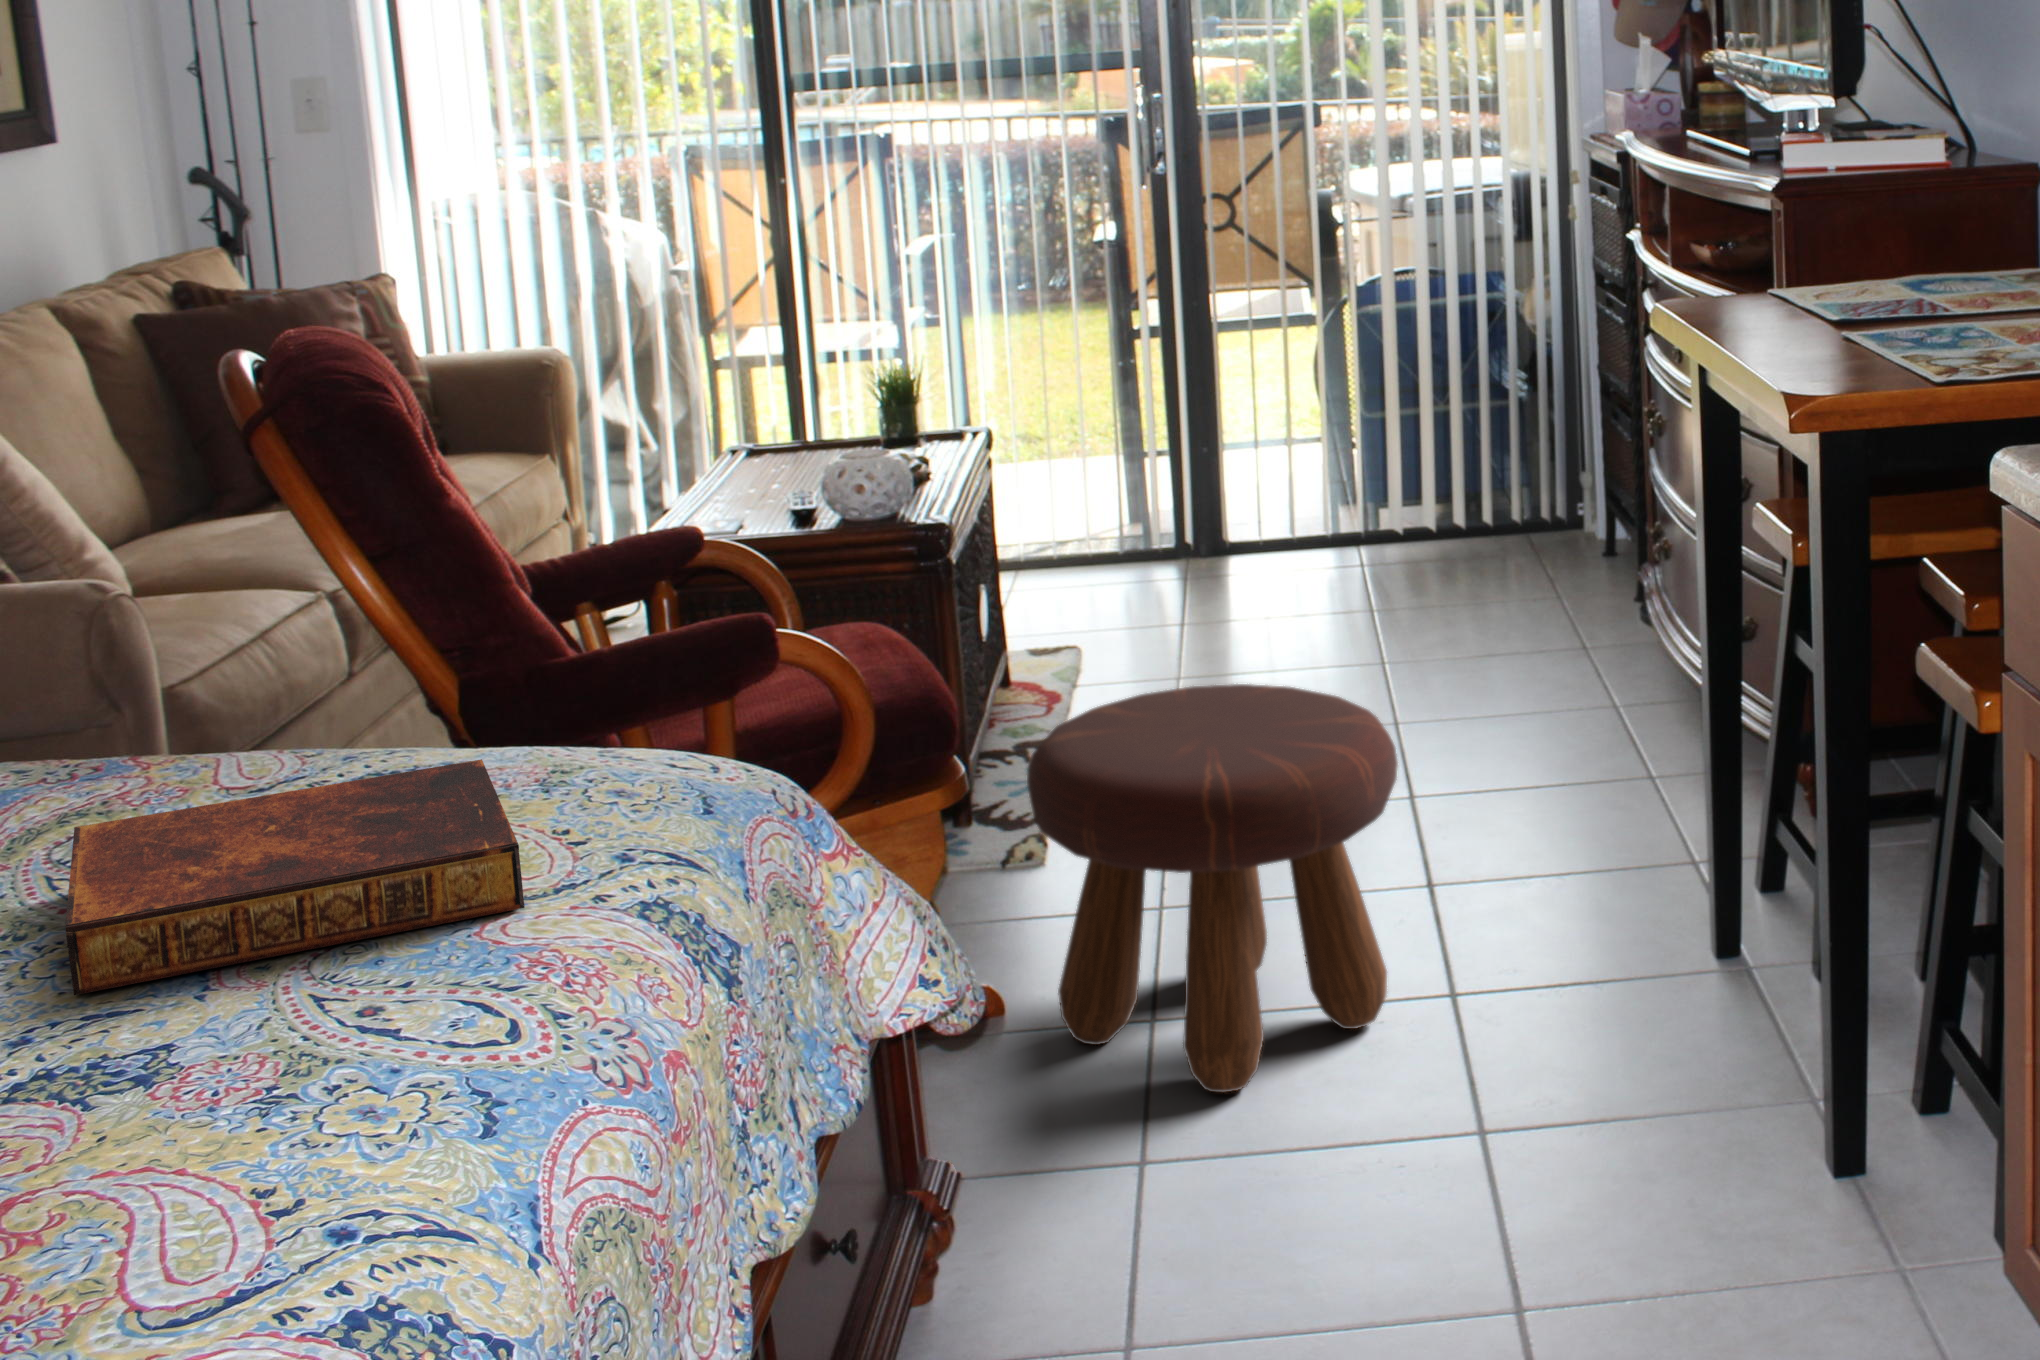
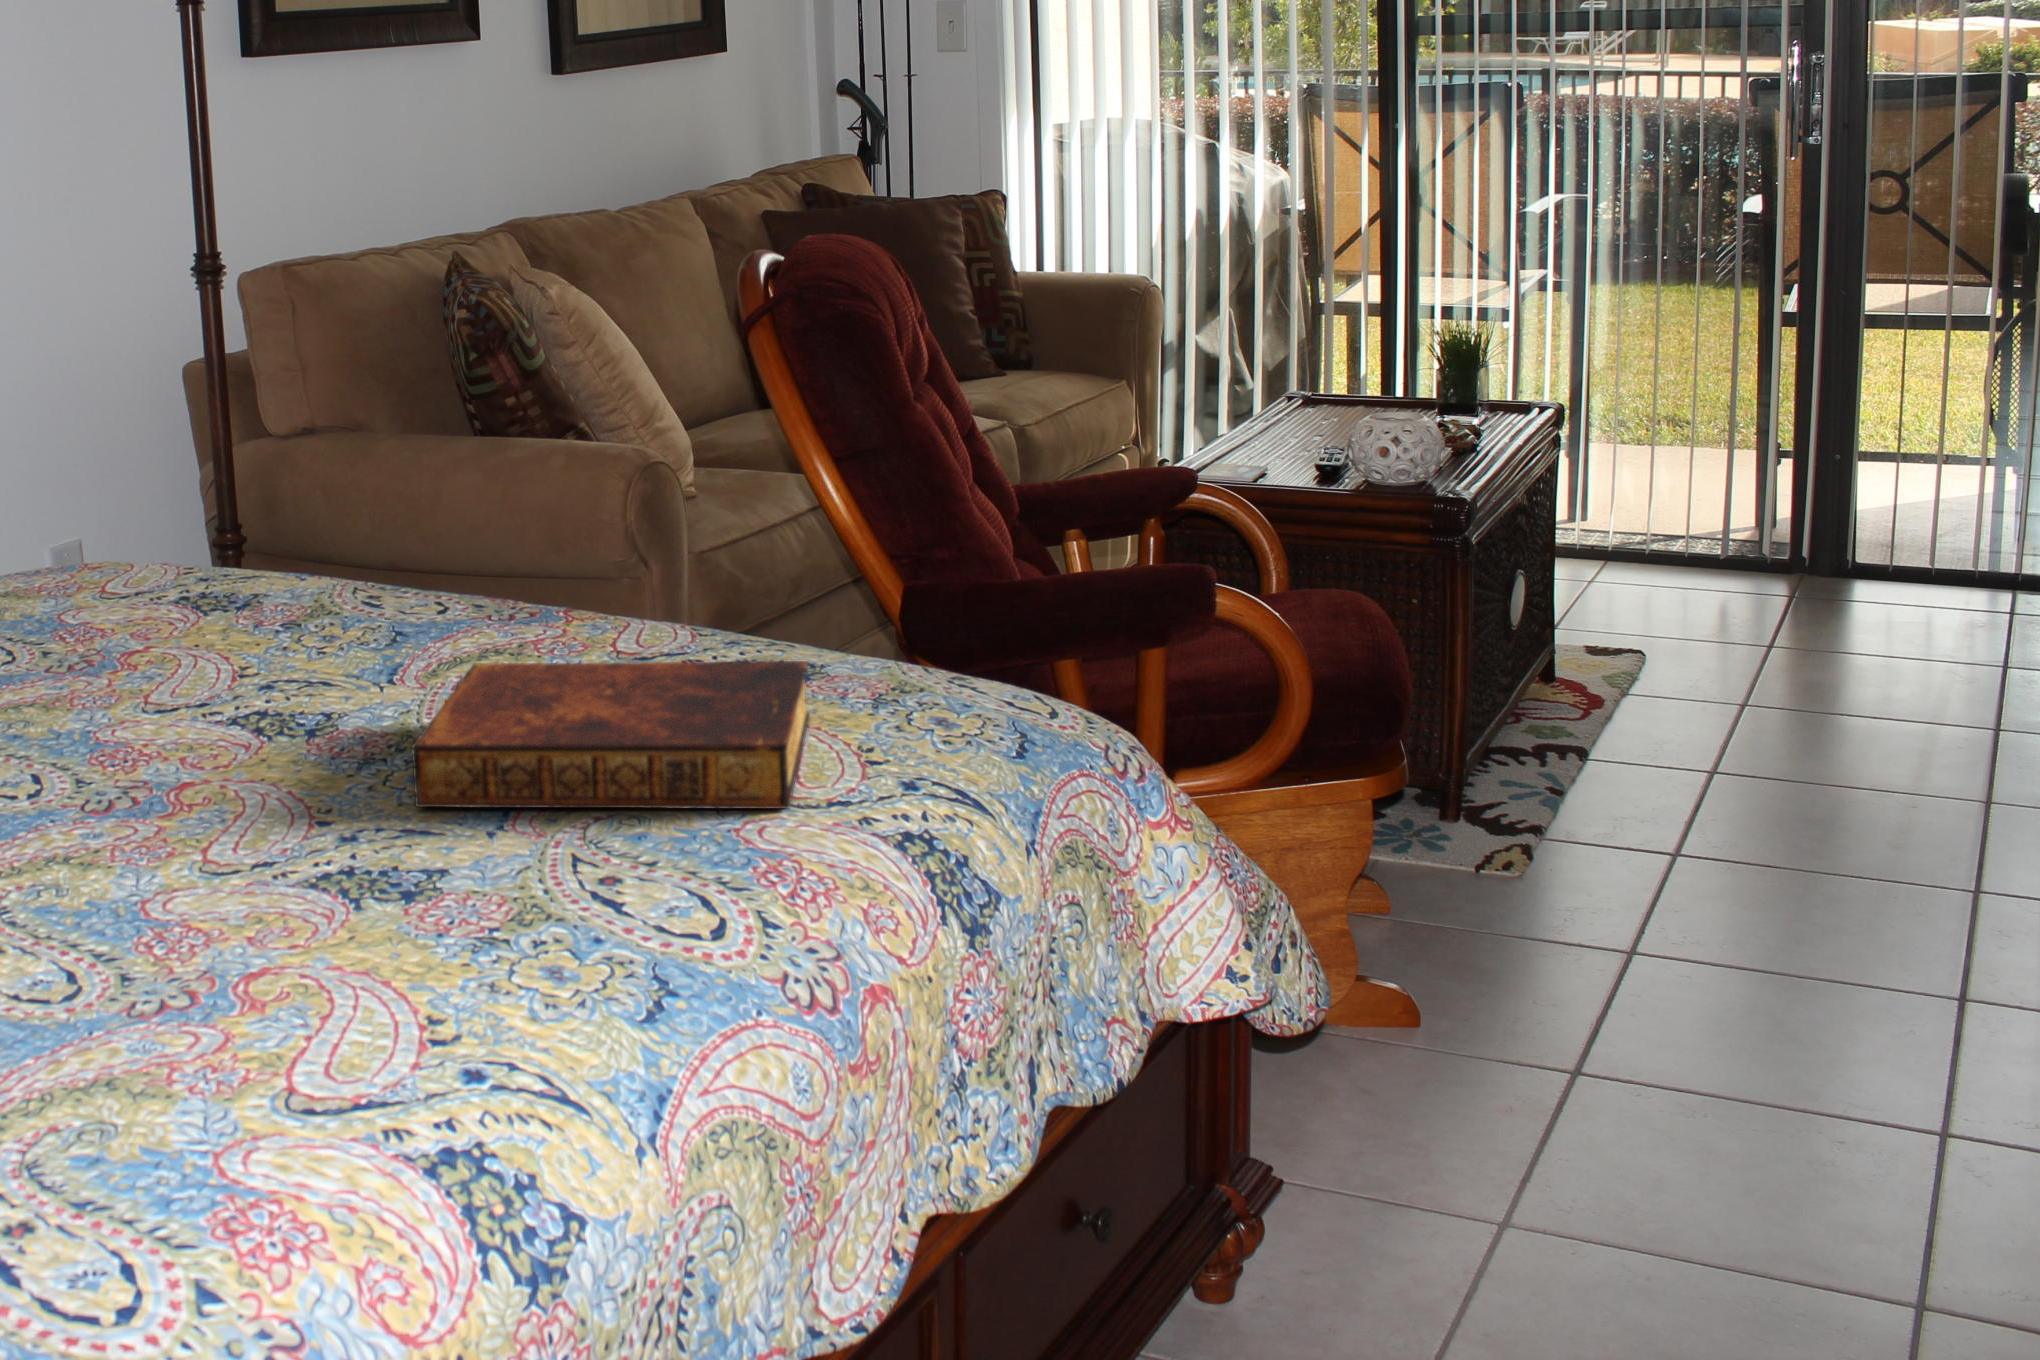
footstool: present [1027,684,1398,1092] -> none [1470,717,1946,1189]

